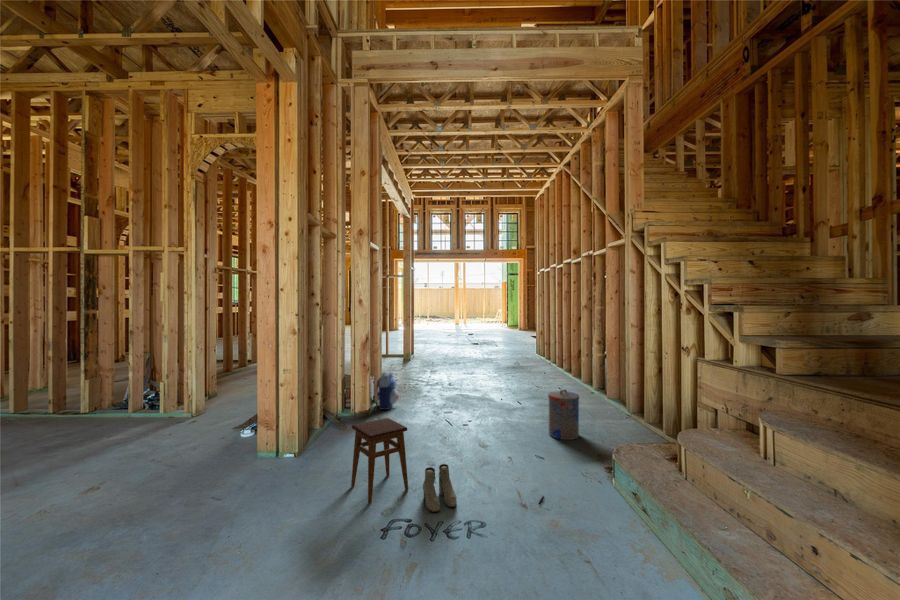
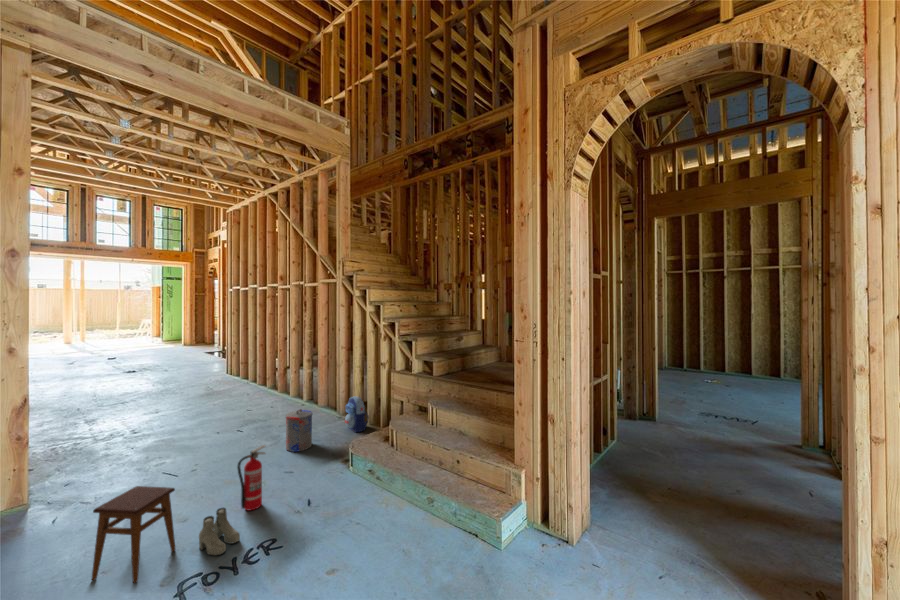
backpack: present [375,371,399,410] -> present [345,396,369,432]
fire extinguisher: none [470,412,501,482] -> present [237,445,265,510]

